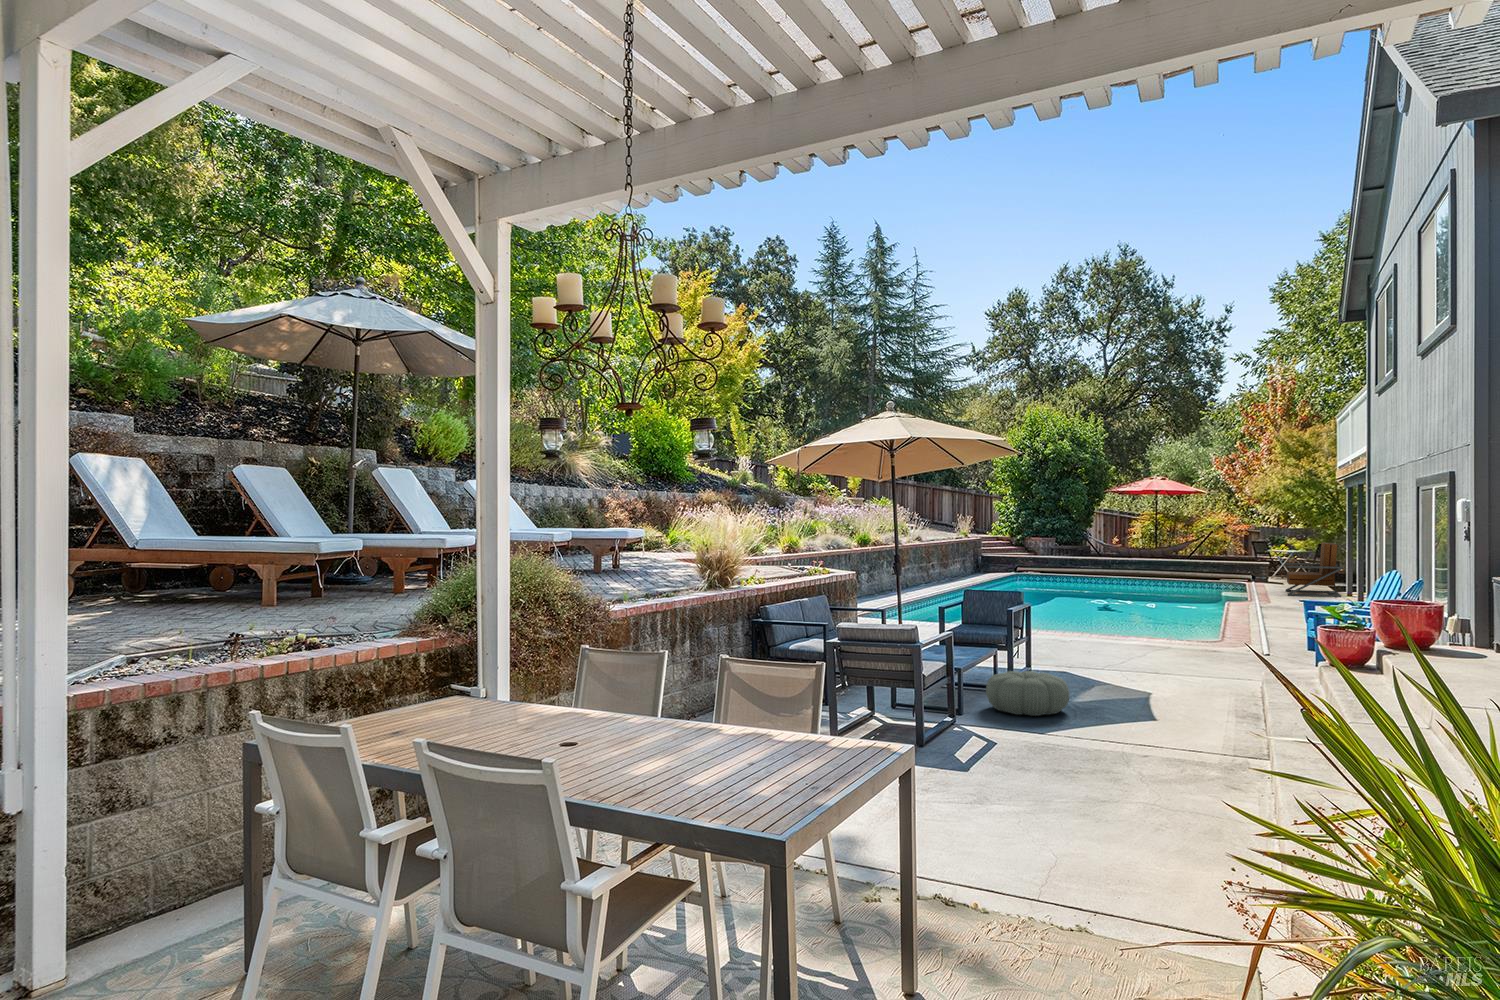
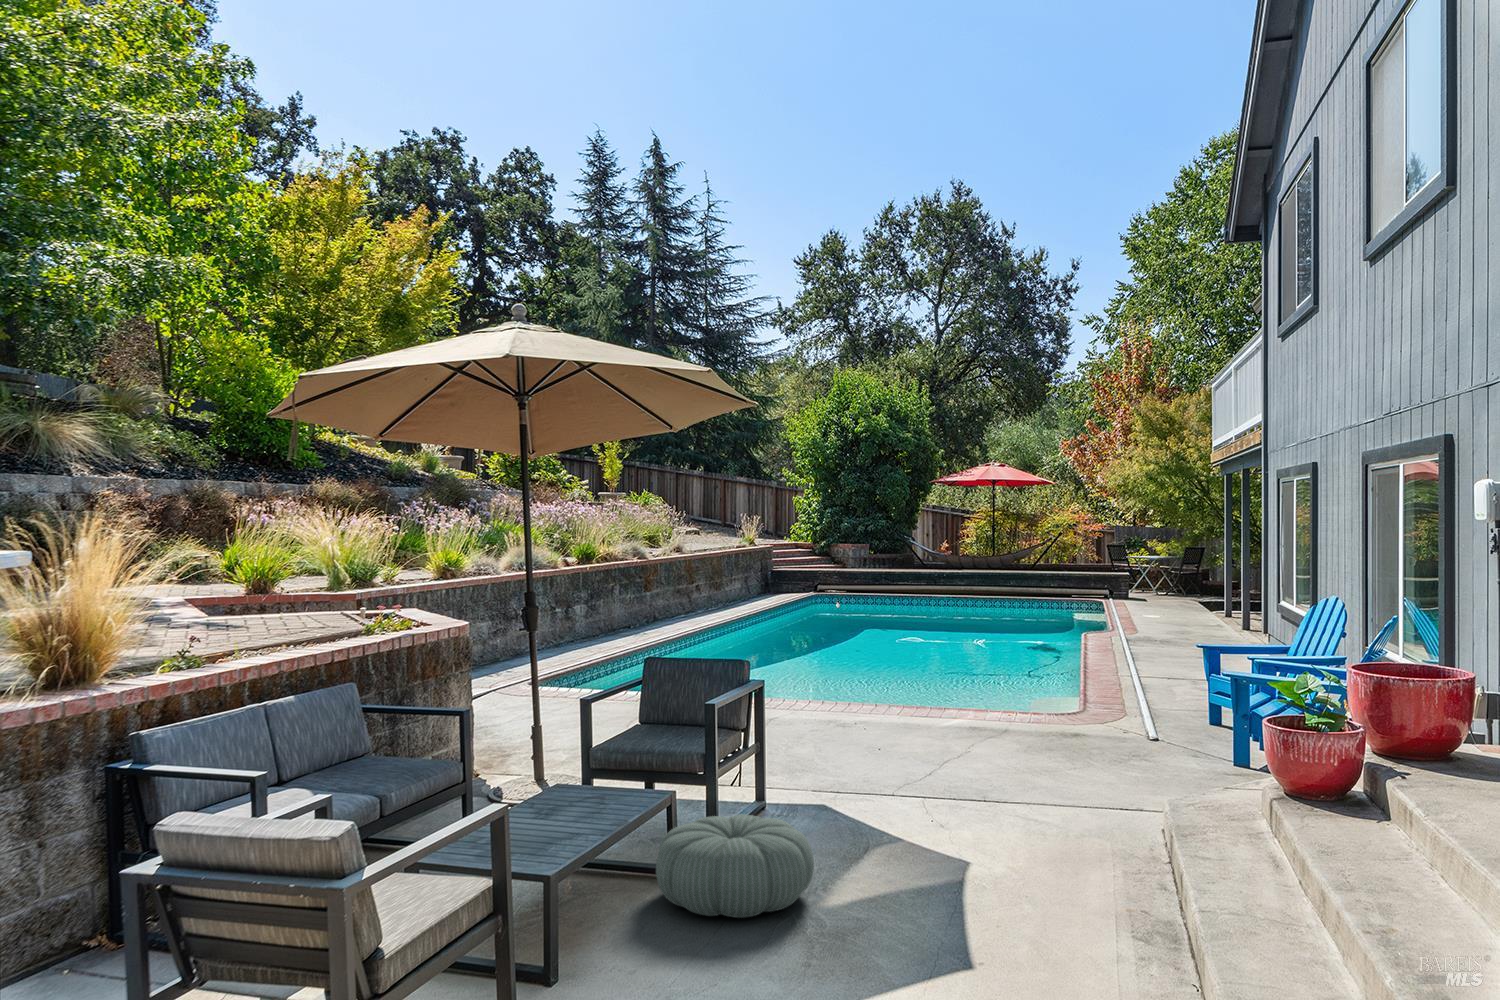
lounge chair: present [1285,542,1343,597] -> none [1149,547,1220,619]

